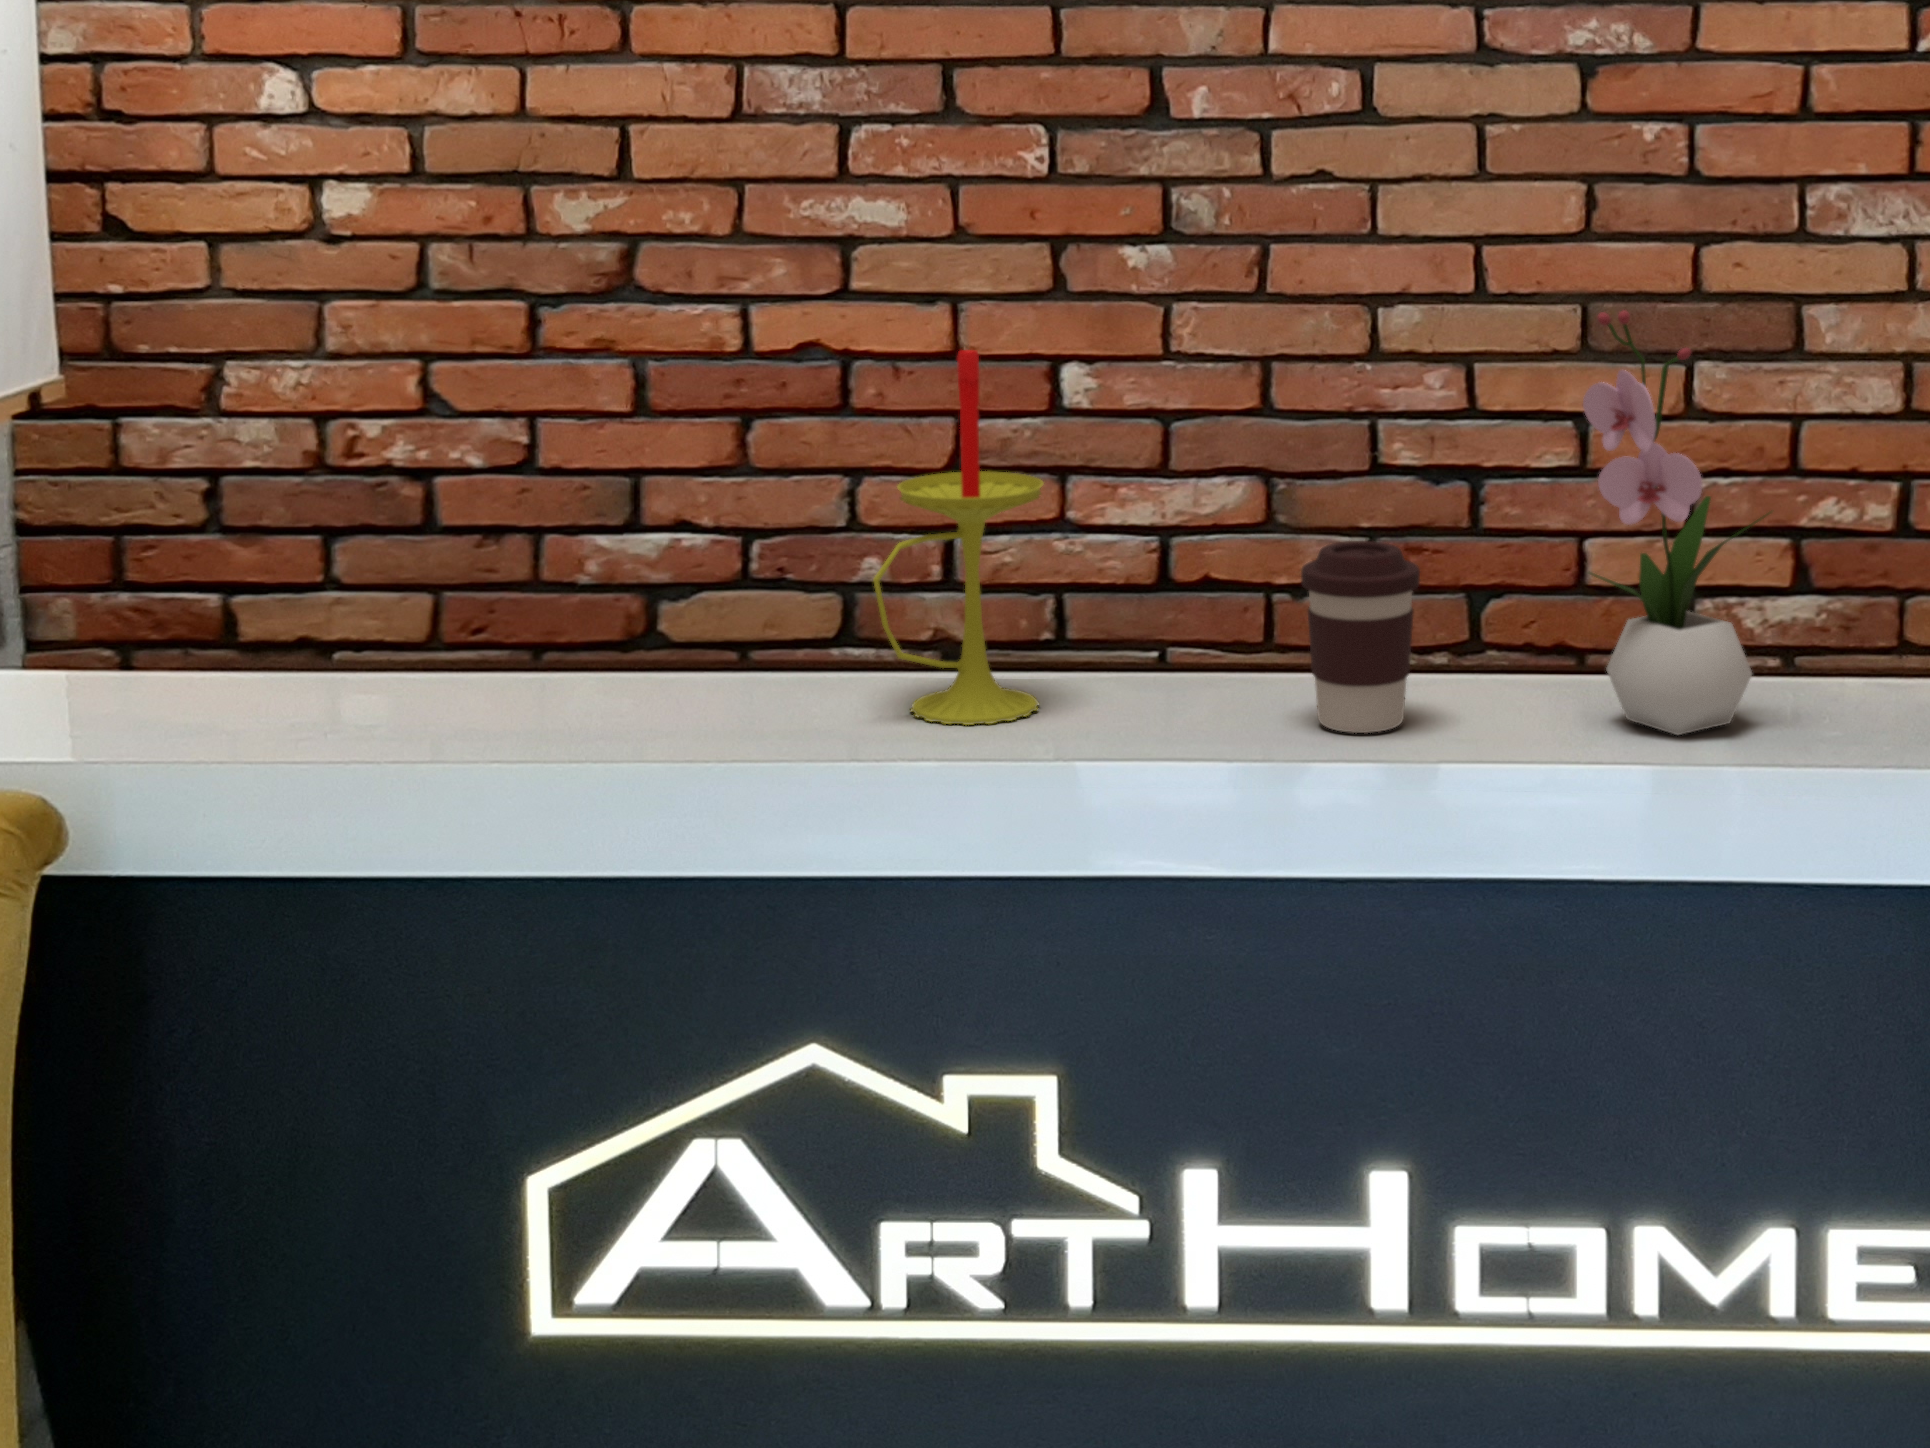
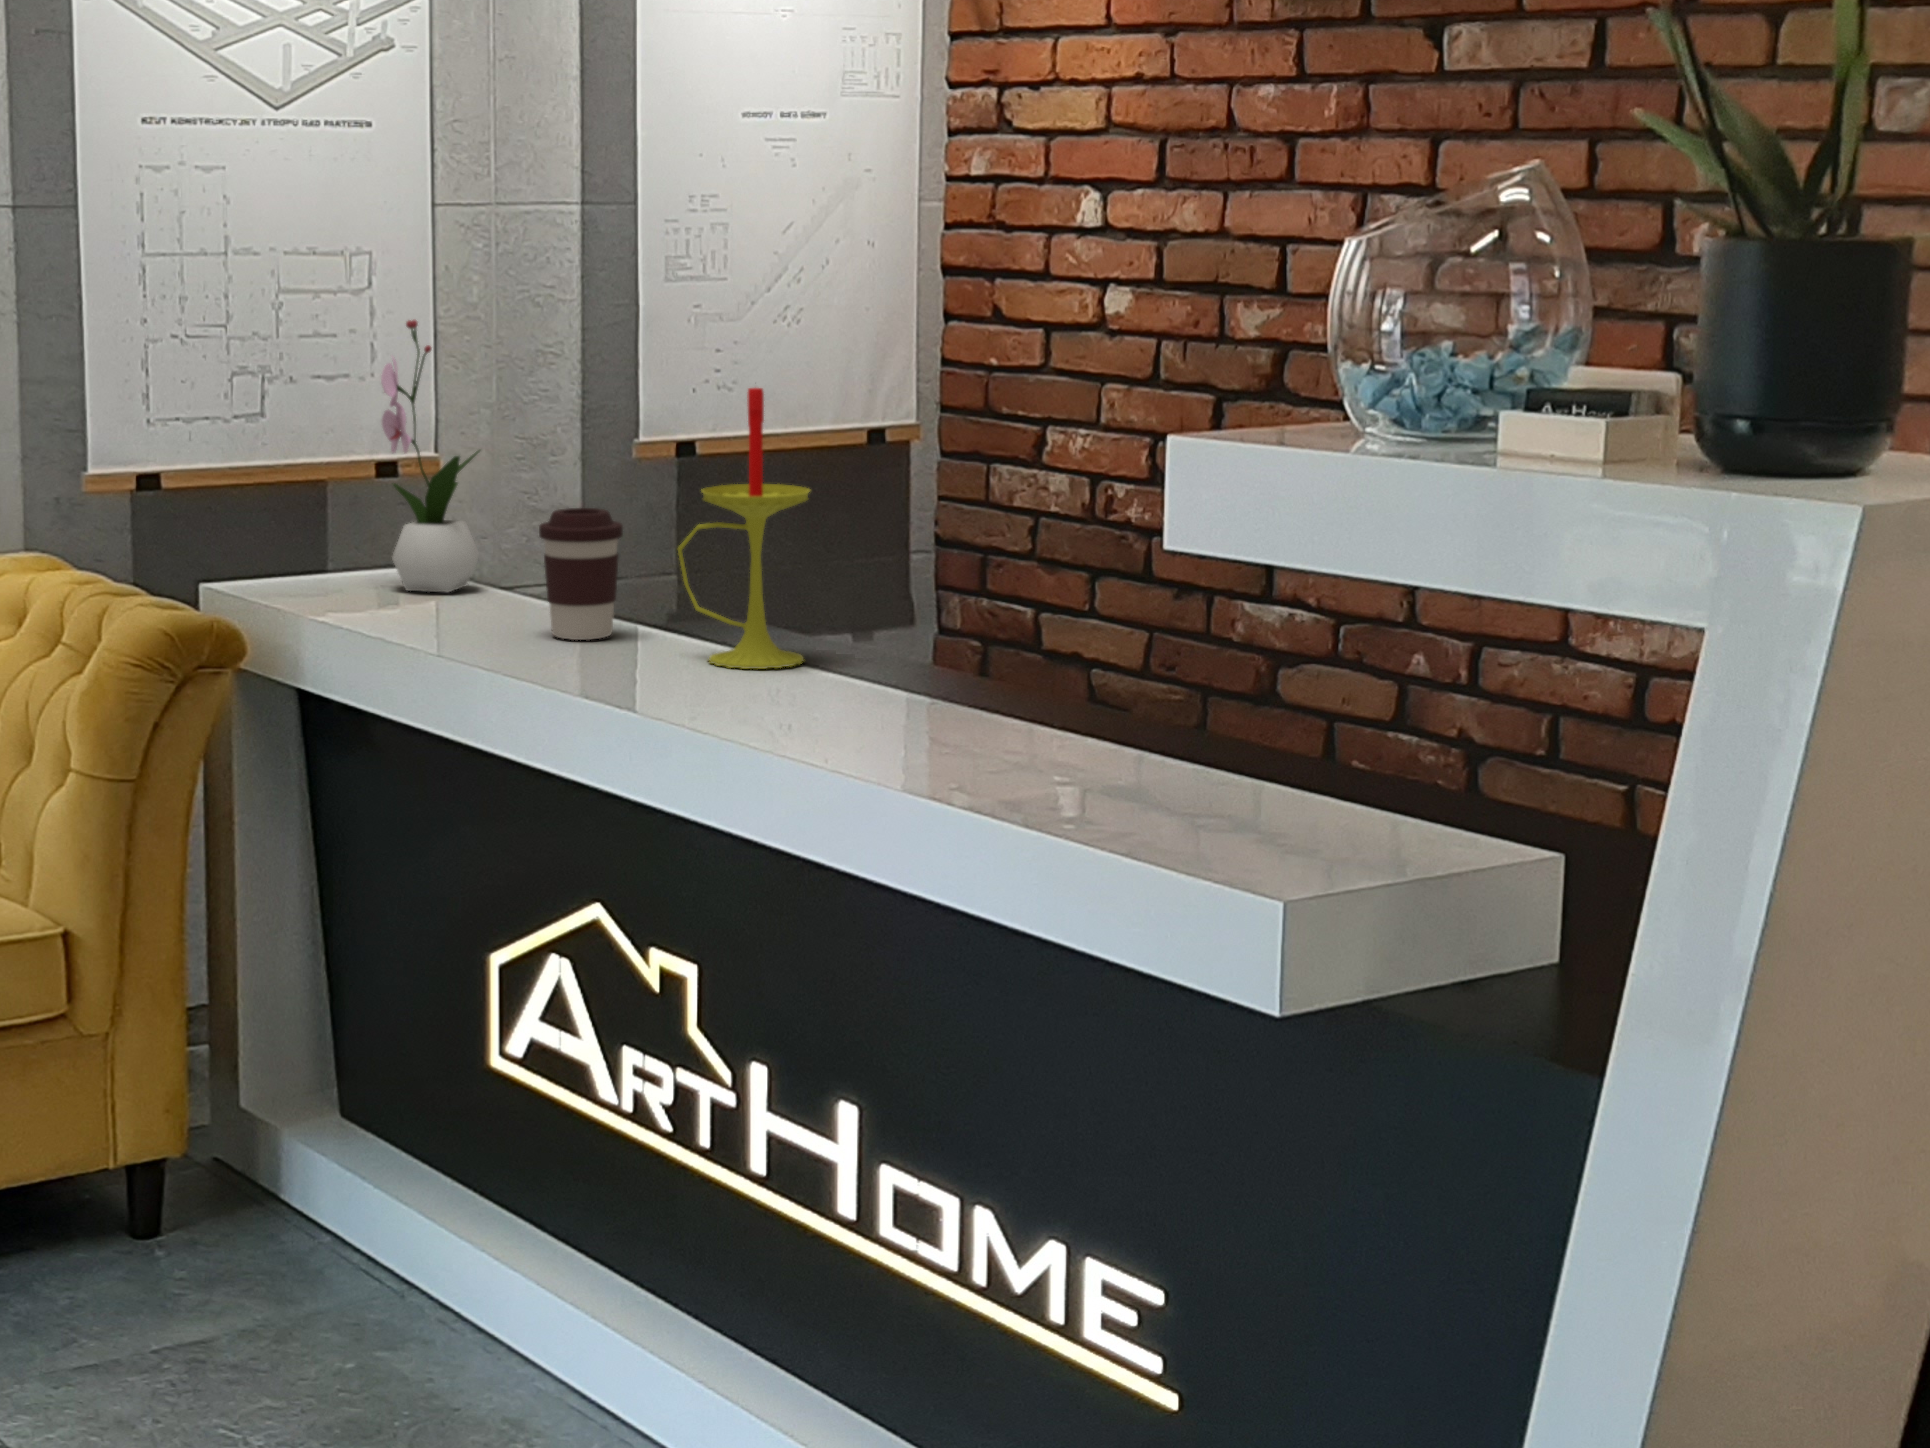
flower arrangement: present [1583,310,1771,735] -> present [381,320,480,593]
coffee cup: present [1301,541,1420,733] -> present [539,508,623,640]

